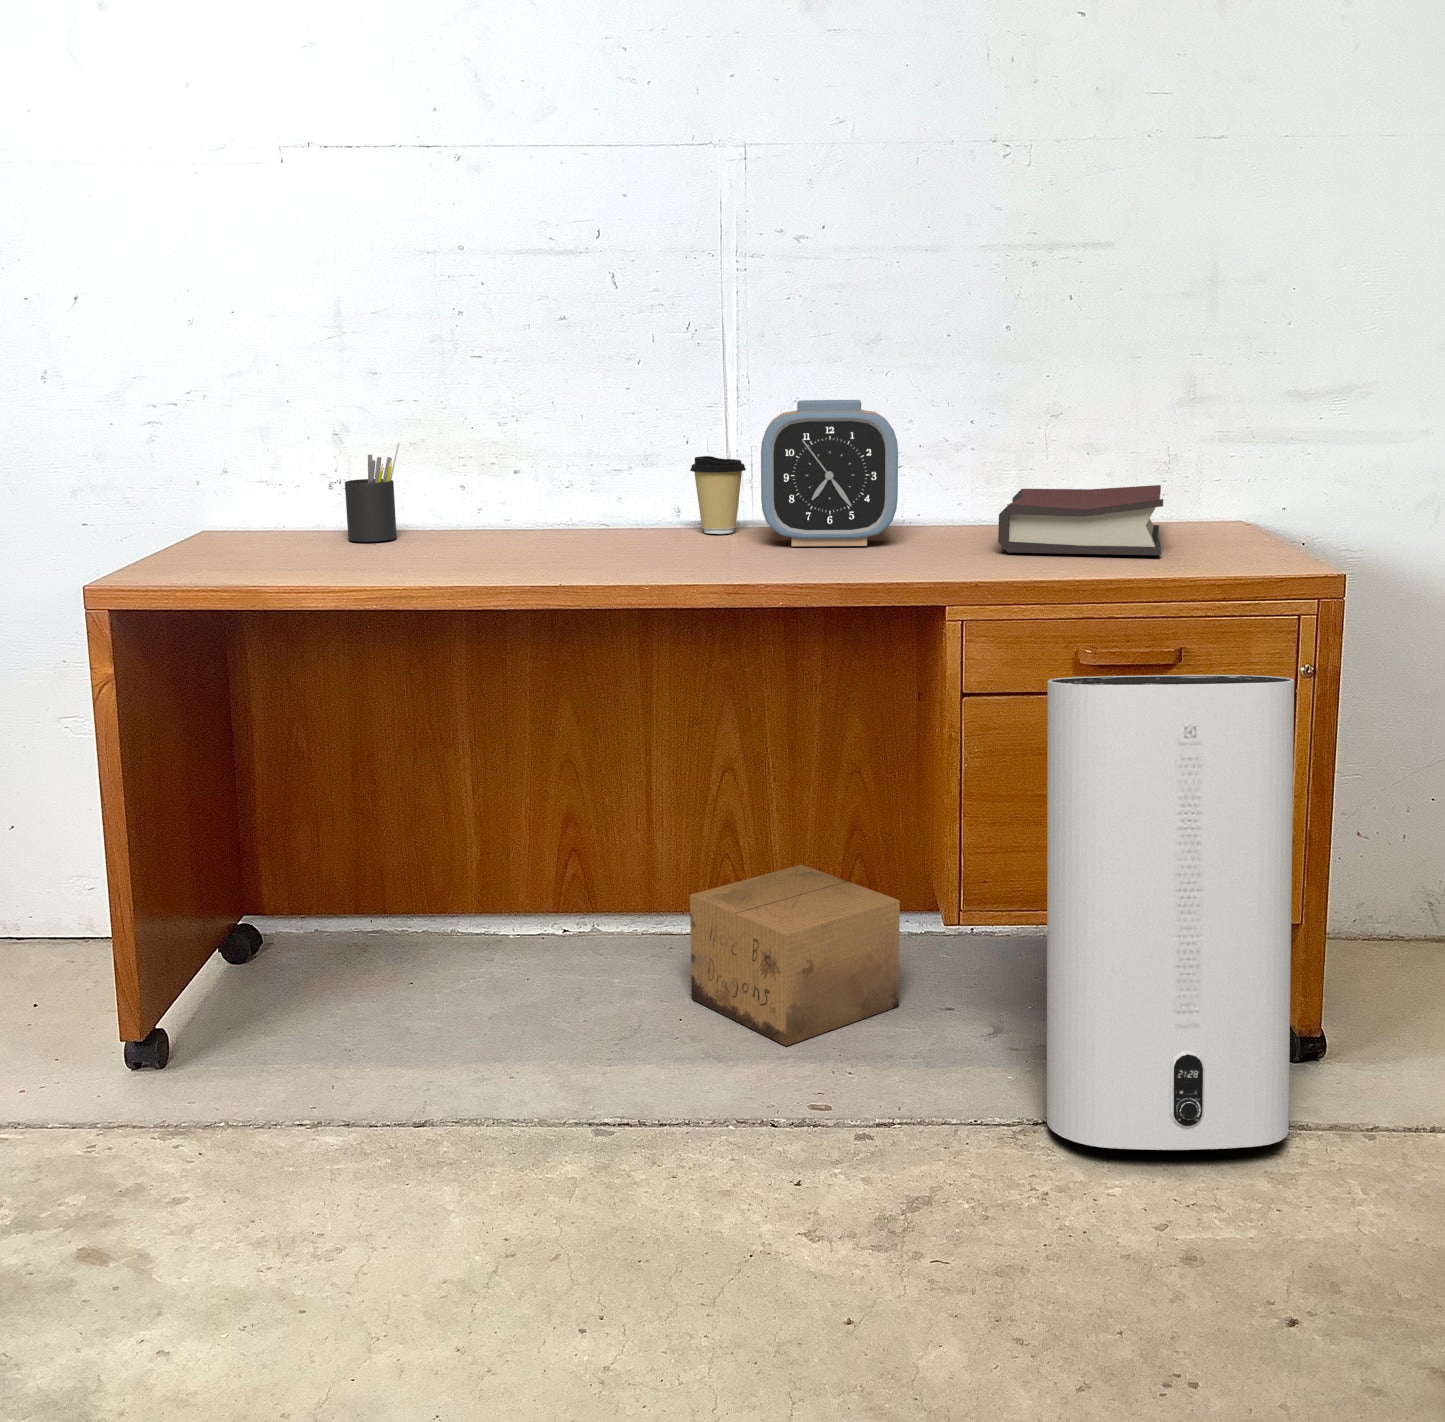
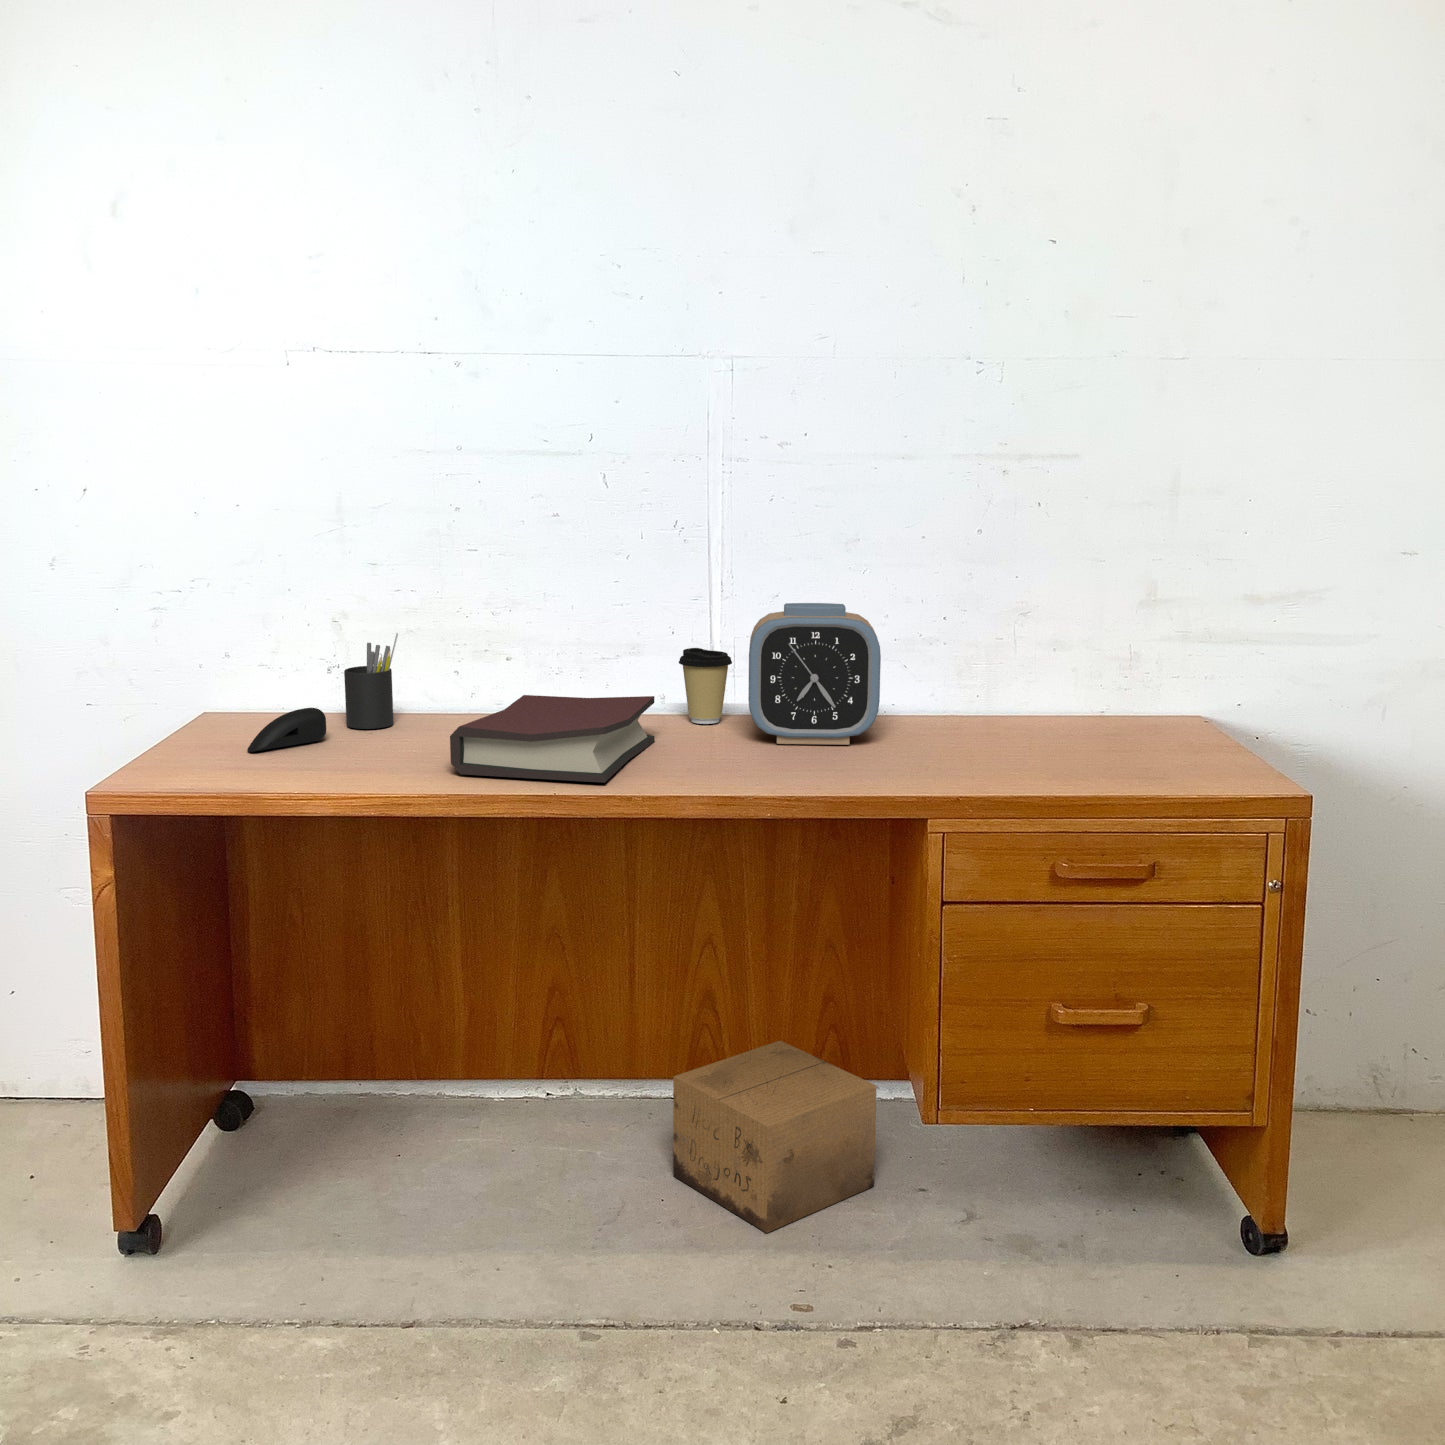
hardback book: present [998,485,1163,555] -> present [450,695,655,783]
computer mouse: none [246,516,327,558] -> present [247,708,326,752]
air purifier: present [1047,675,1294,1150] -> none [1023,891,1266,1366]

